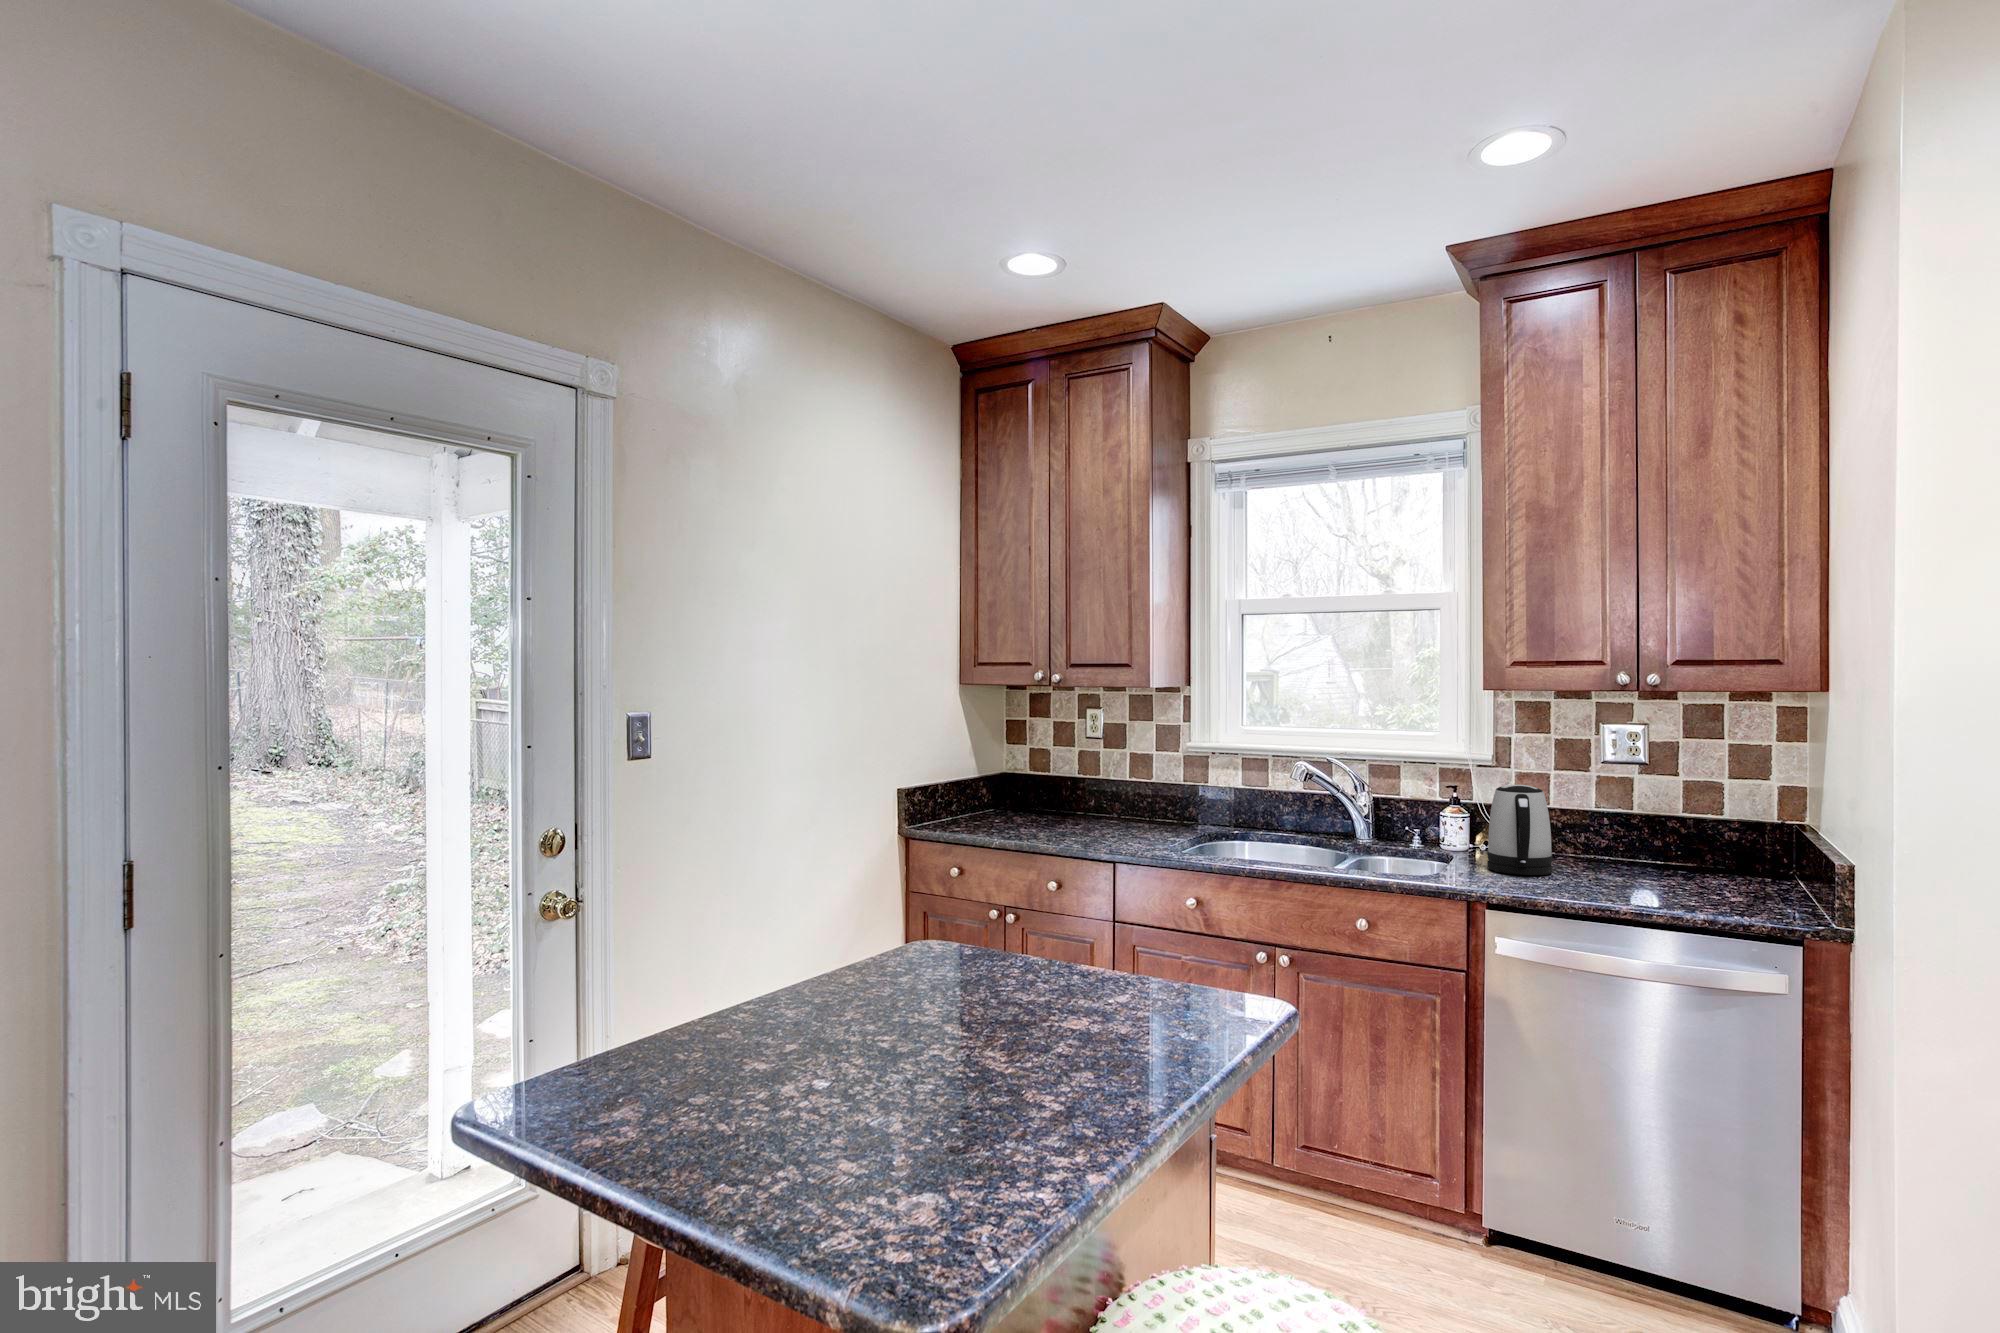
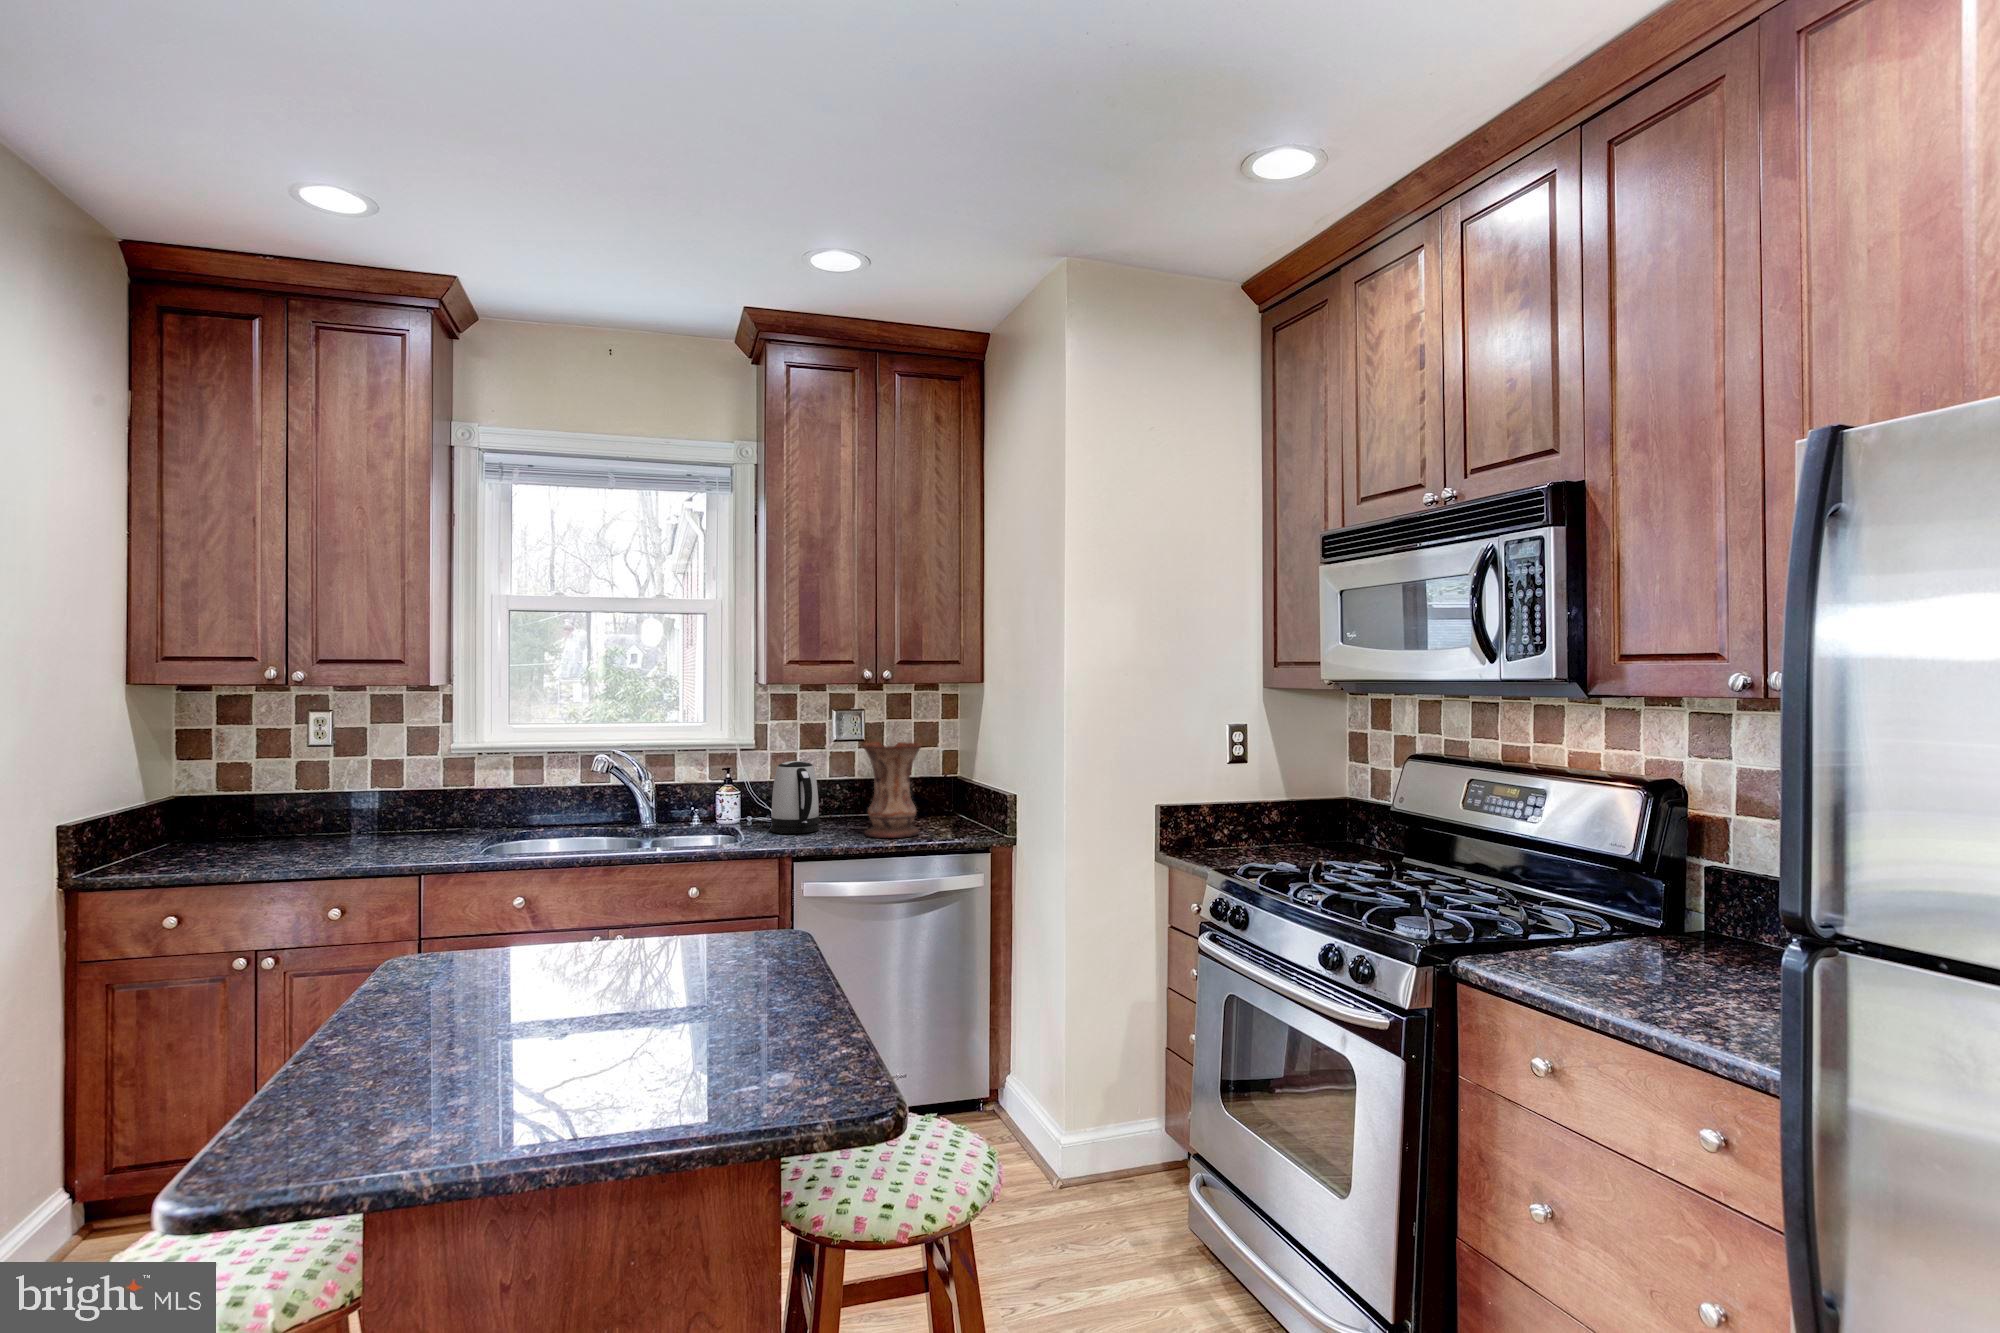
vase: none [1599,769,1693,902] -> present [863,742,921,838]

